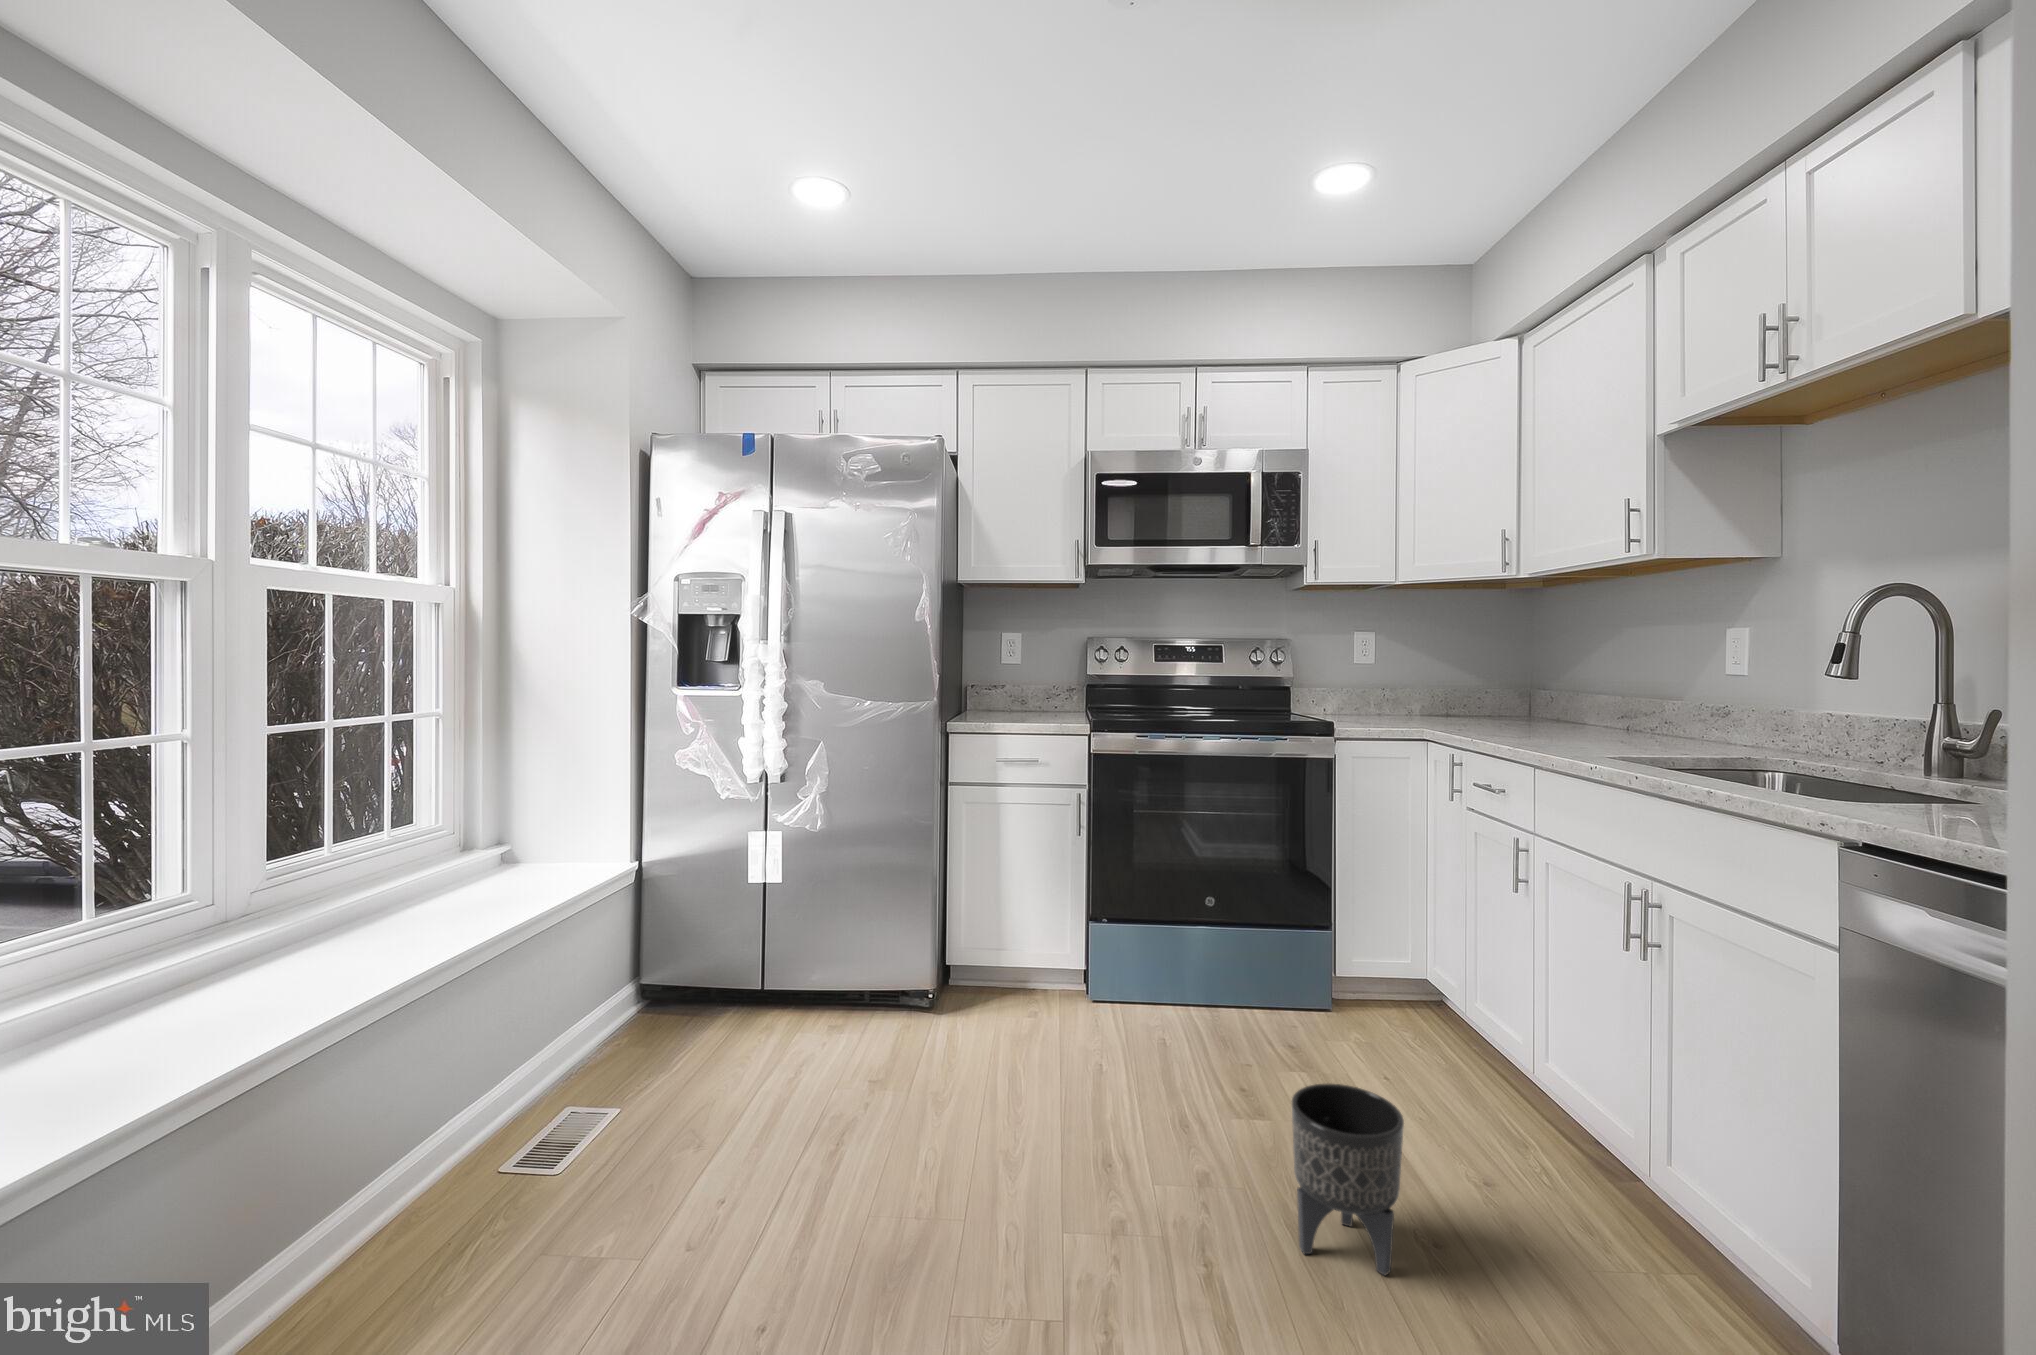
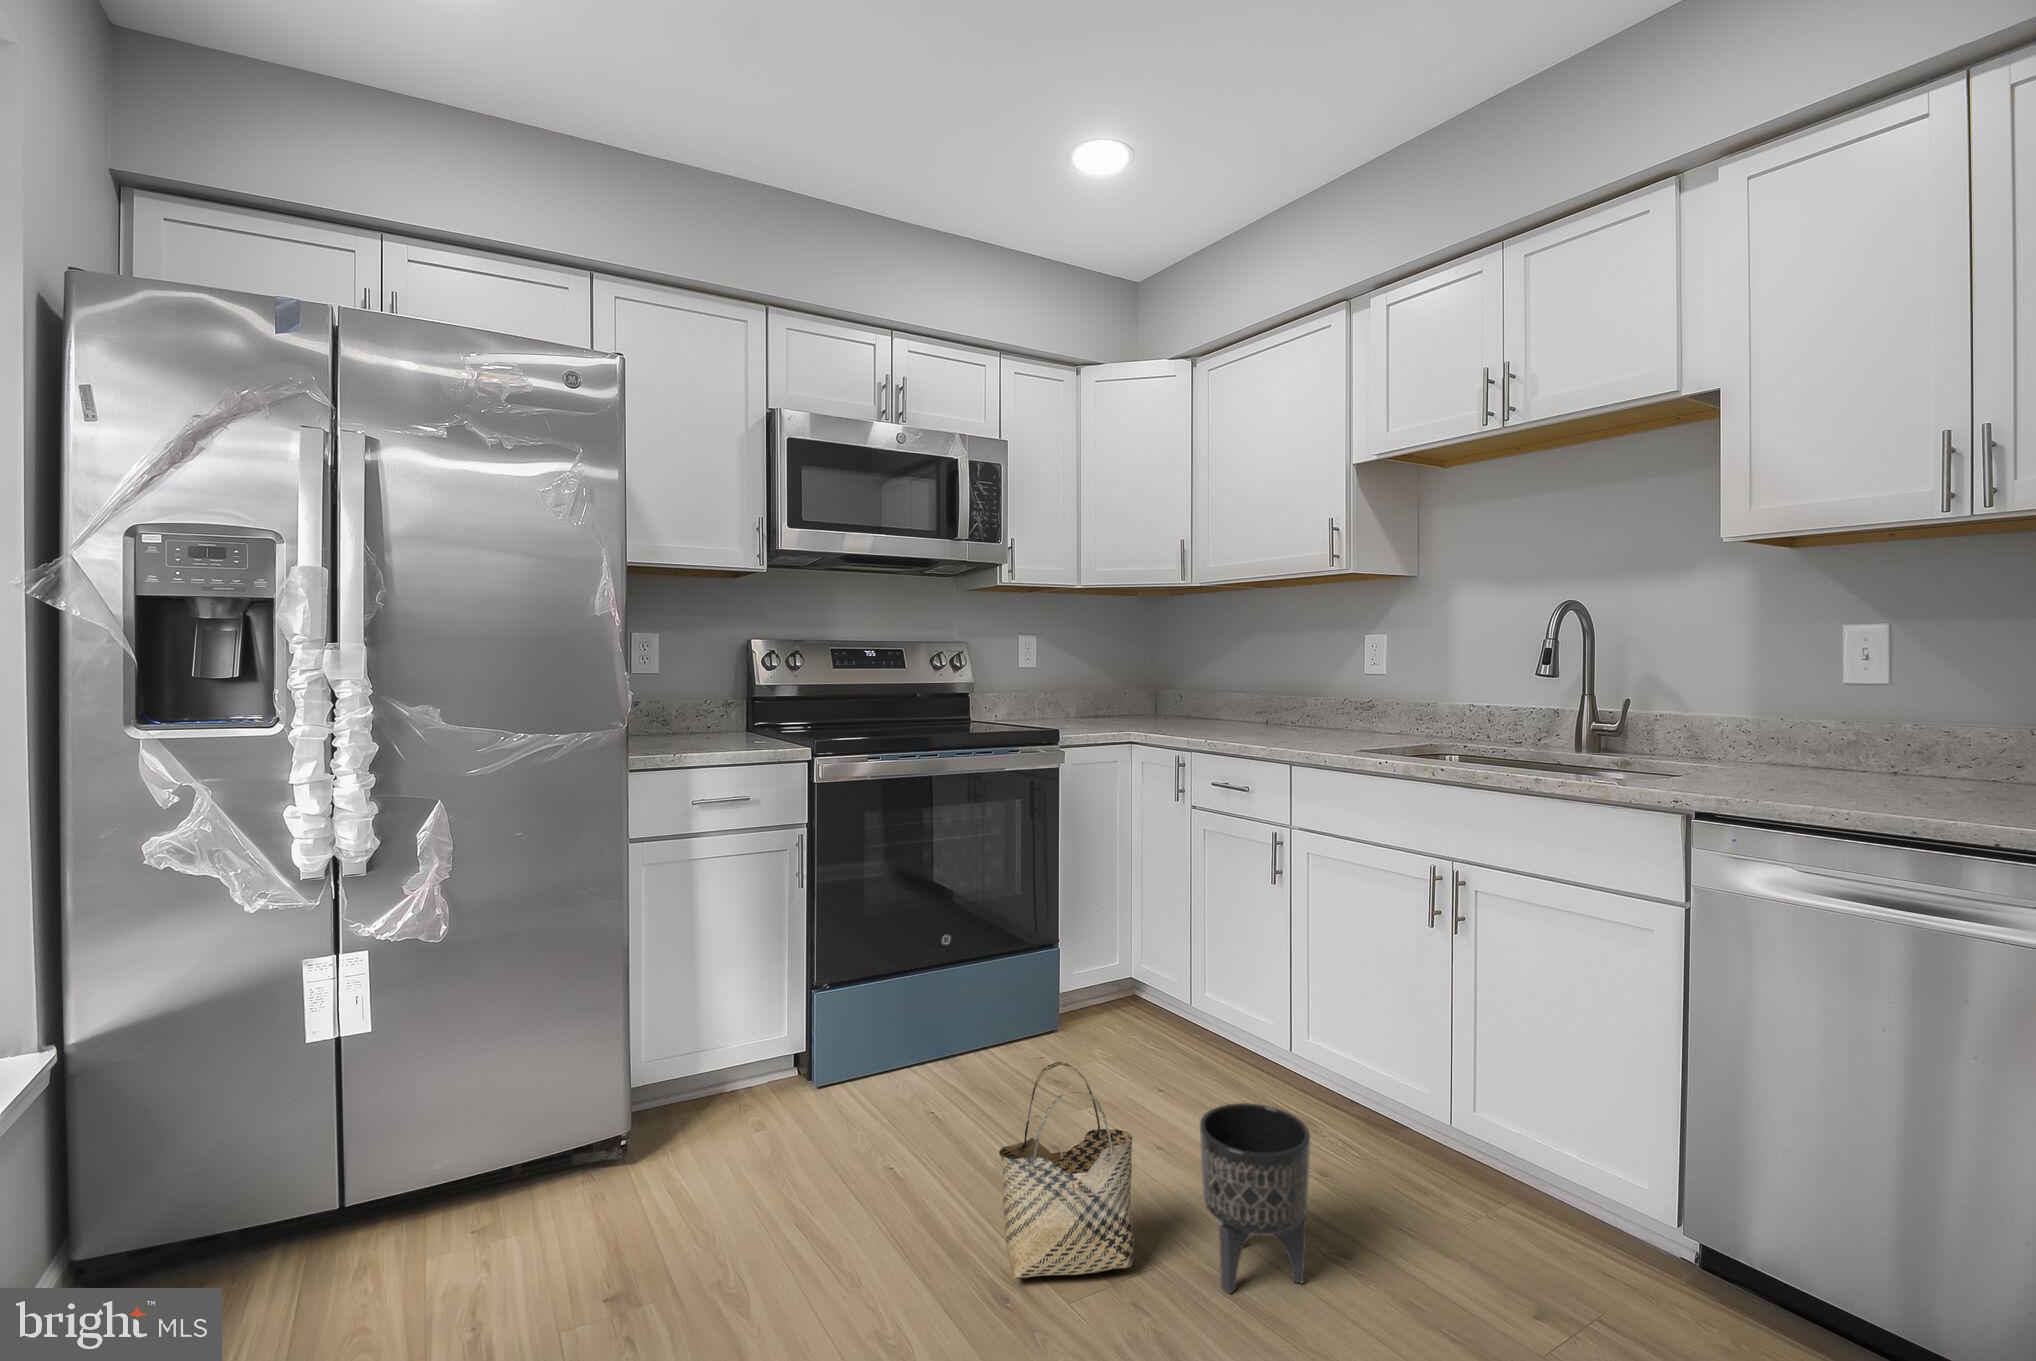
woven basket: none [1122,1005,1245,1199] -> present [999,1062,1134,1279]

